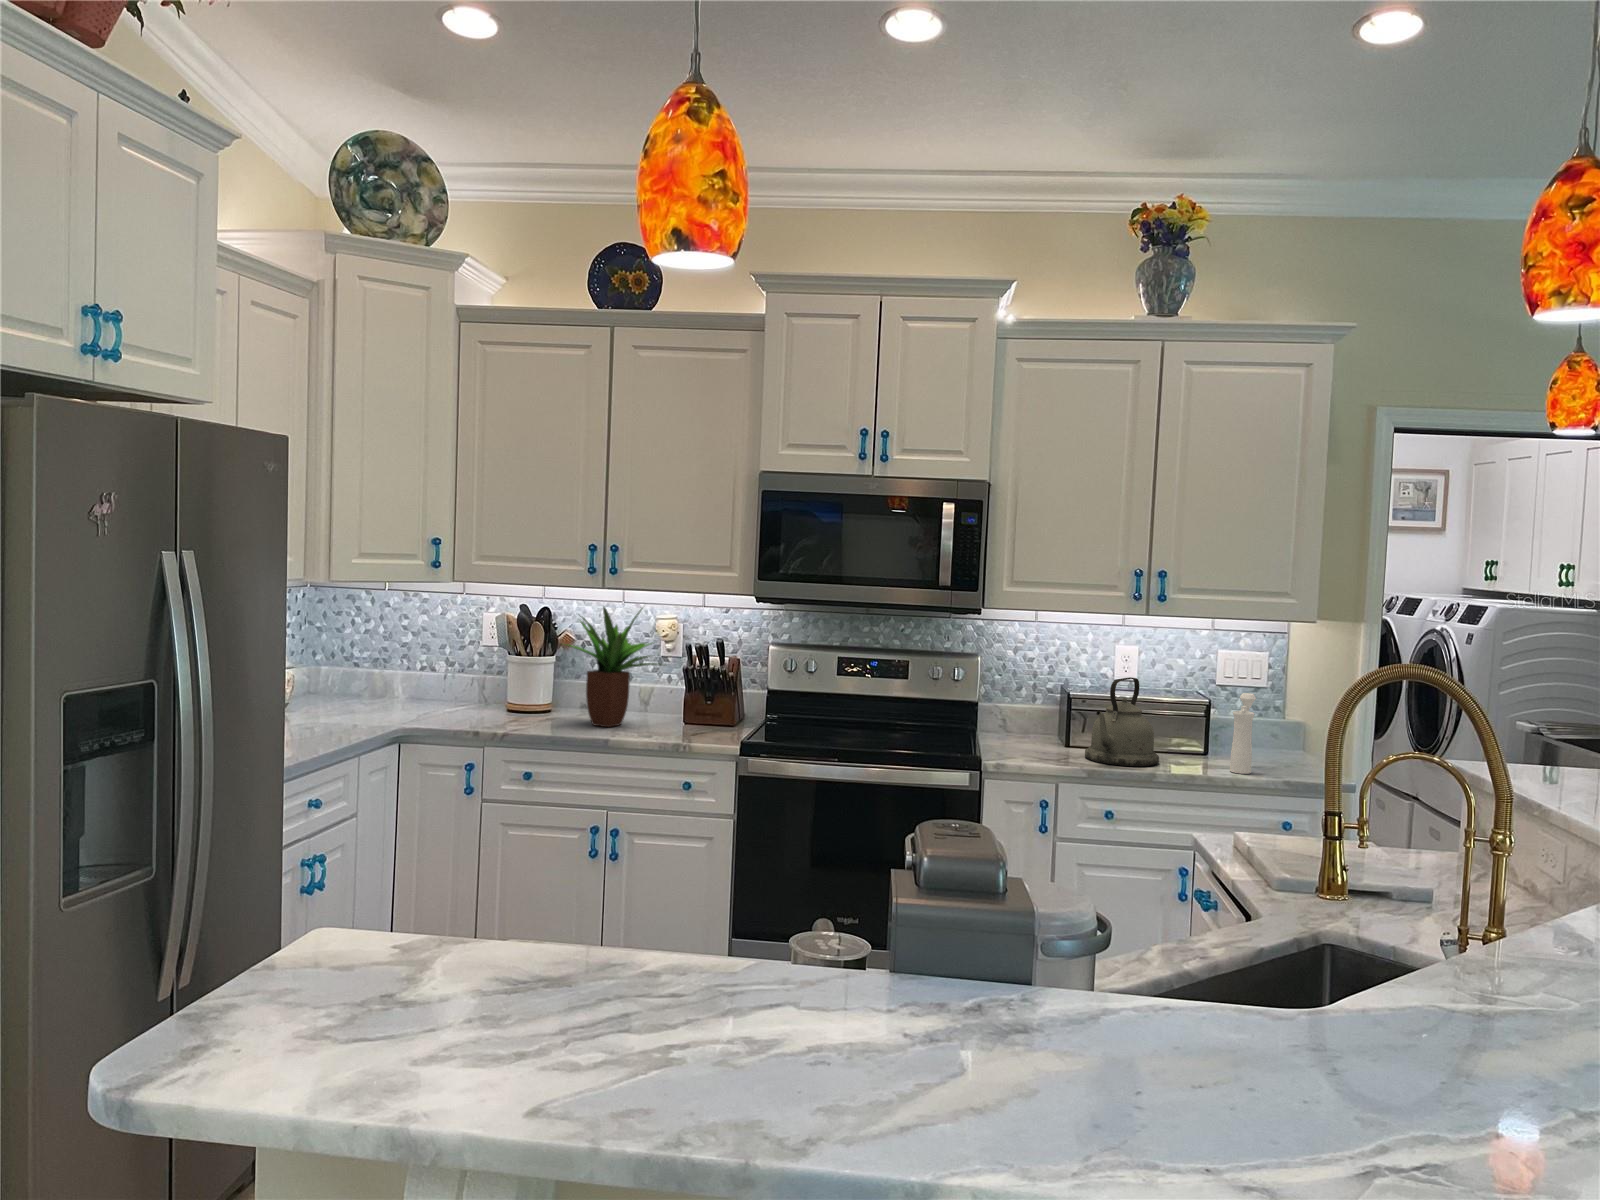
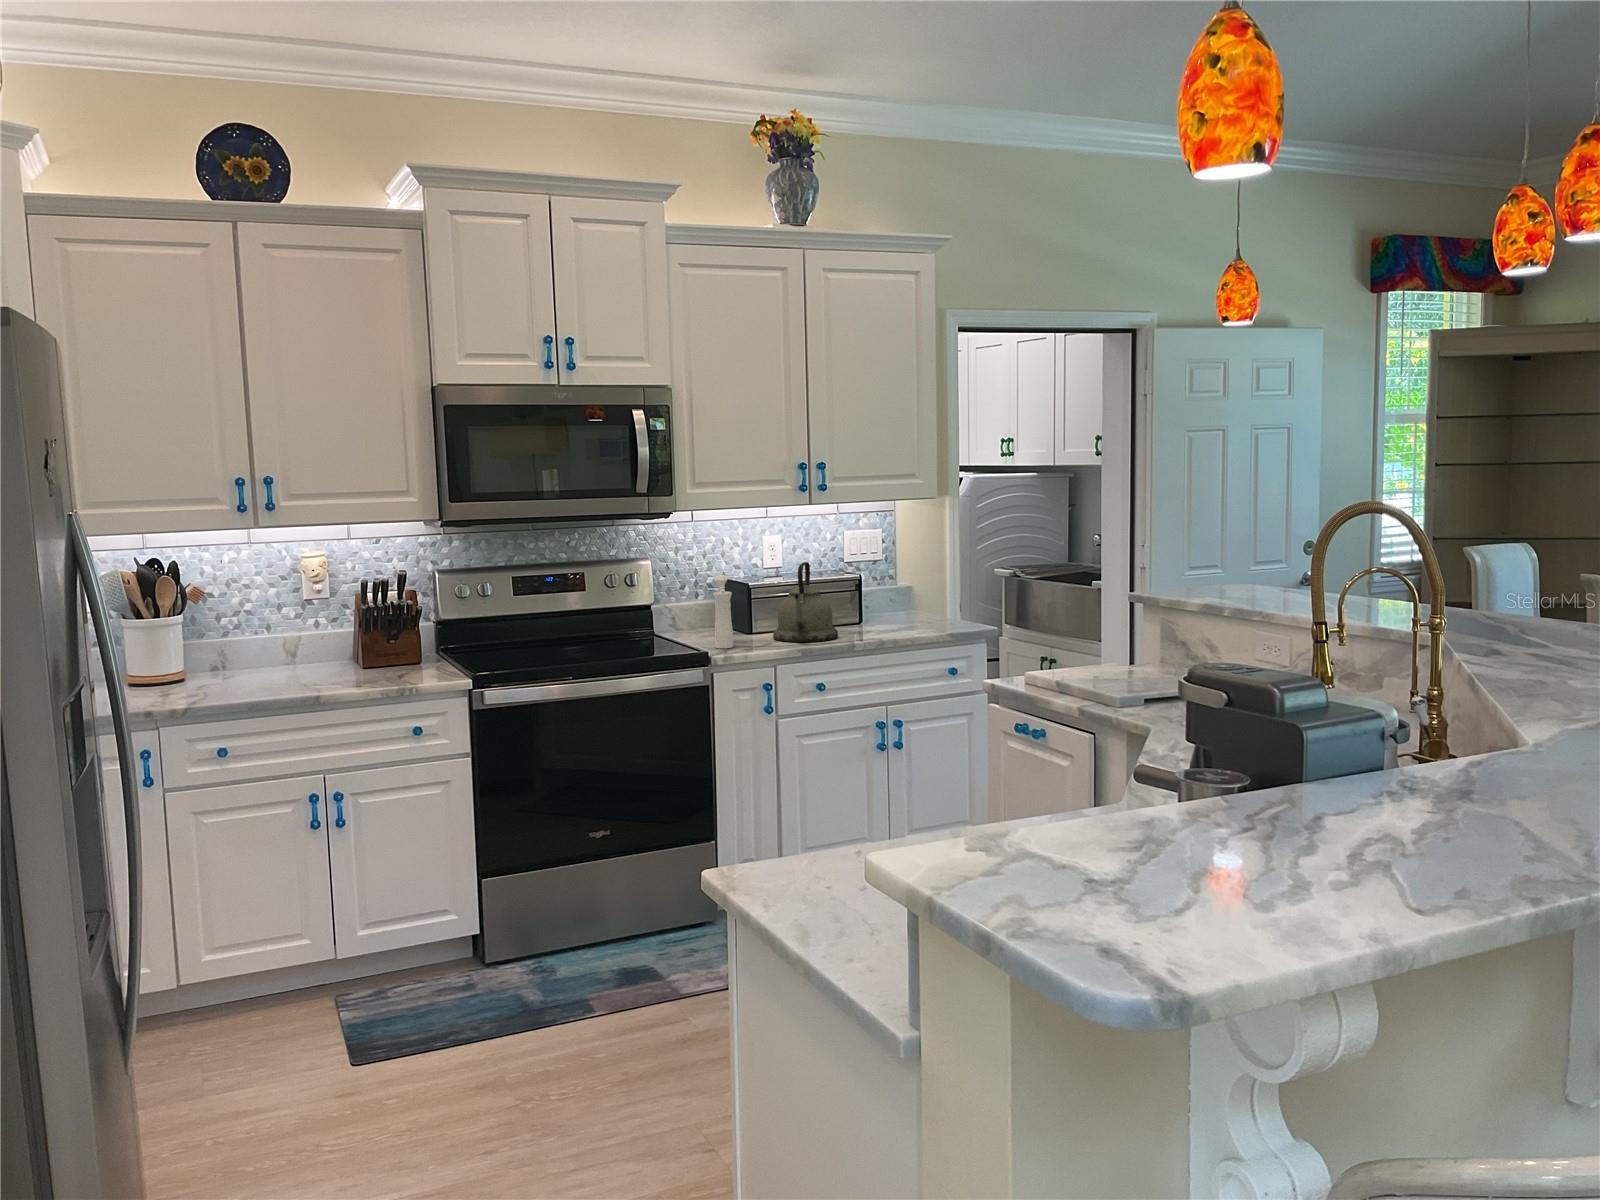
potted plant: present [566,607,659,727] -> none [227,540,350,686]
pepper mill: present [1230,693,1256,774] -> present [713,575,733,648]

